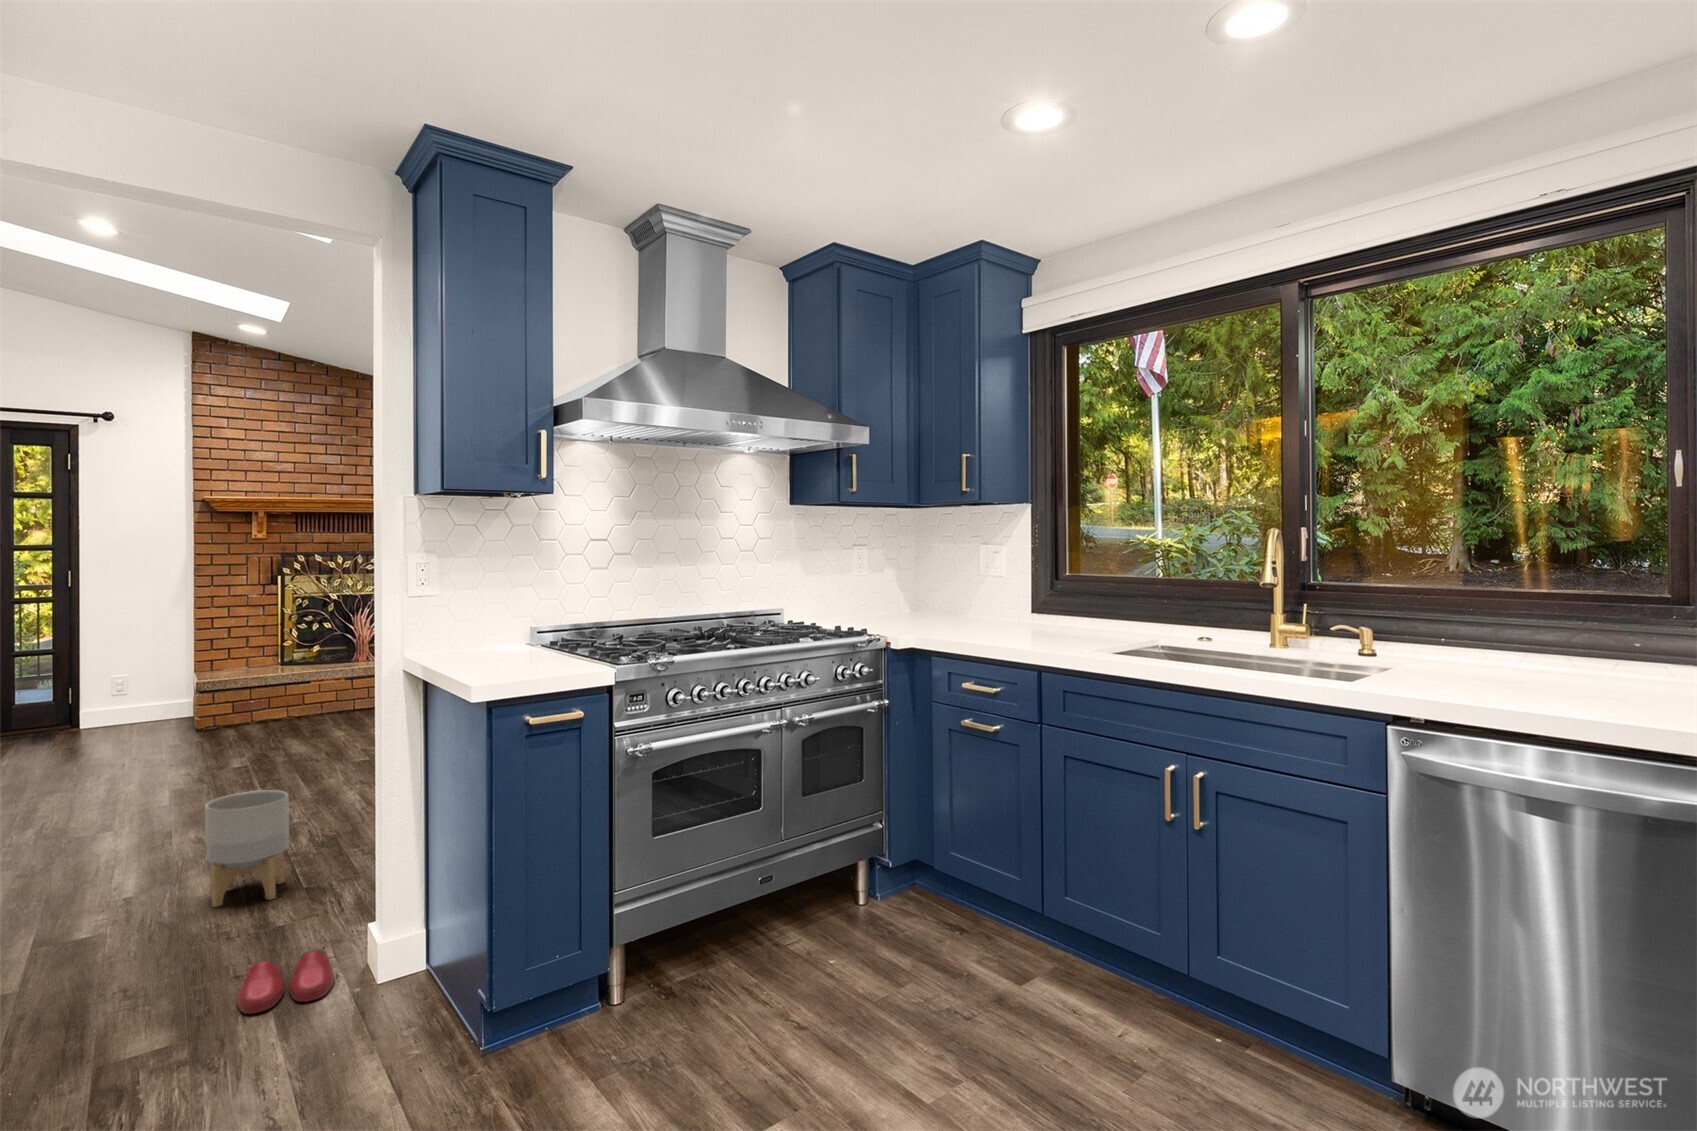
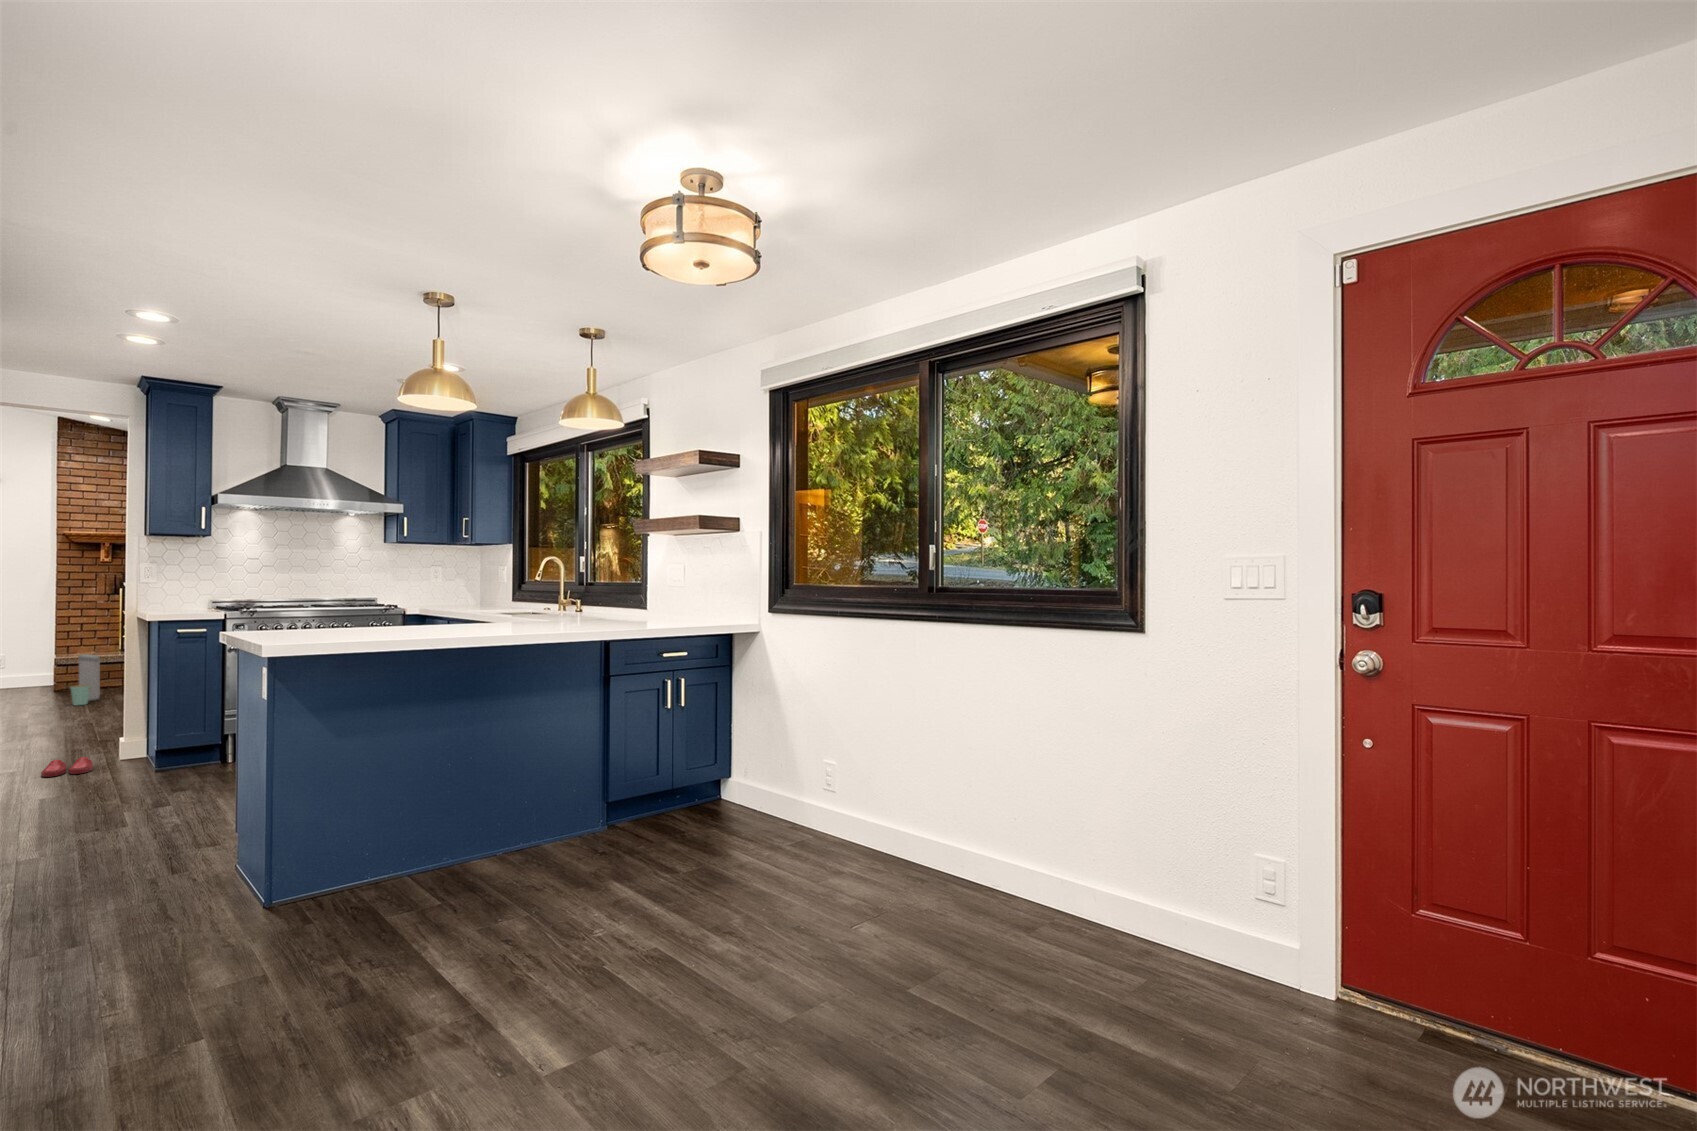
trash can: none [228,680,266,762] -> present [70,654,100,705]
planter: present [205,790,289,907] -> none [36,696,86,753]

